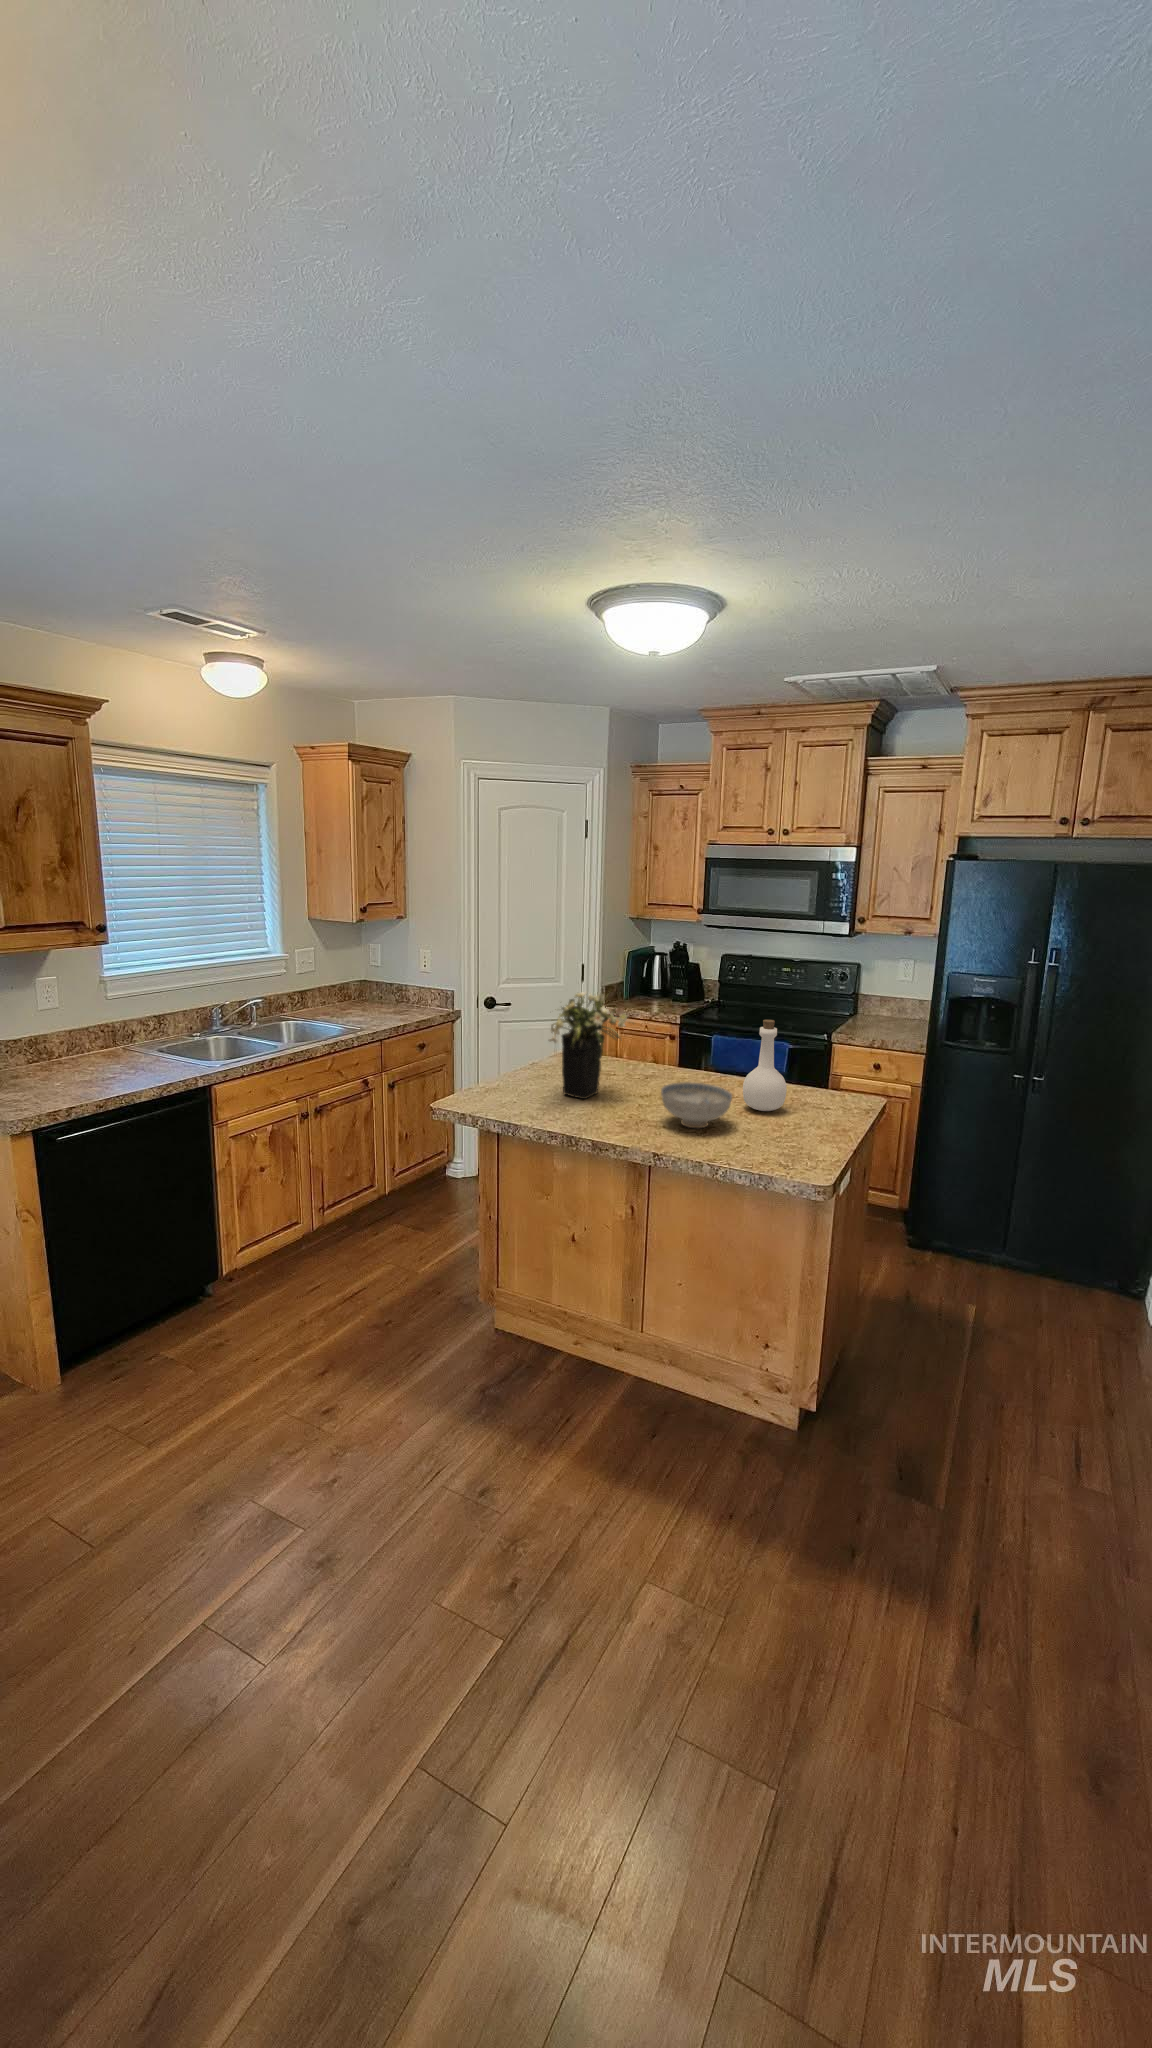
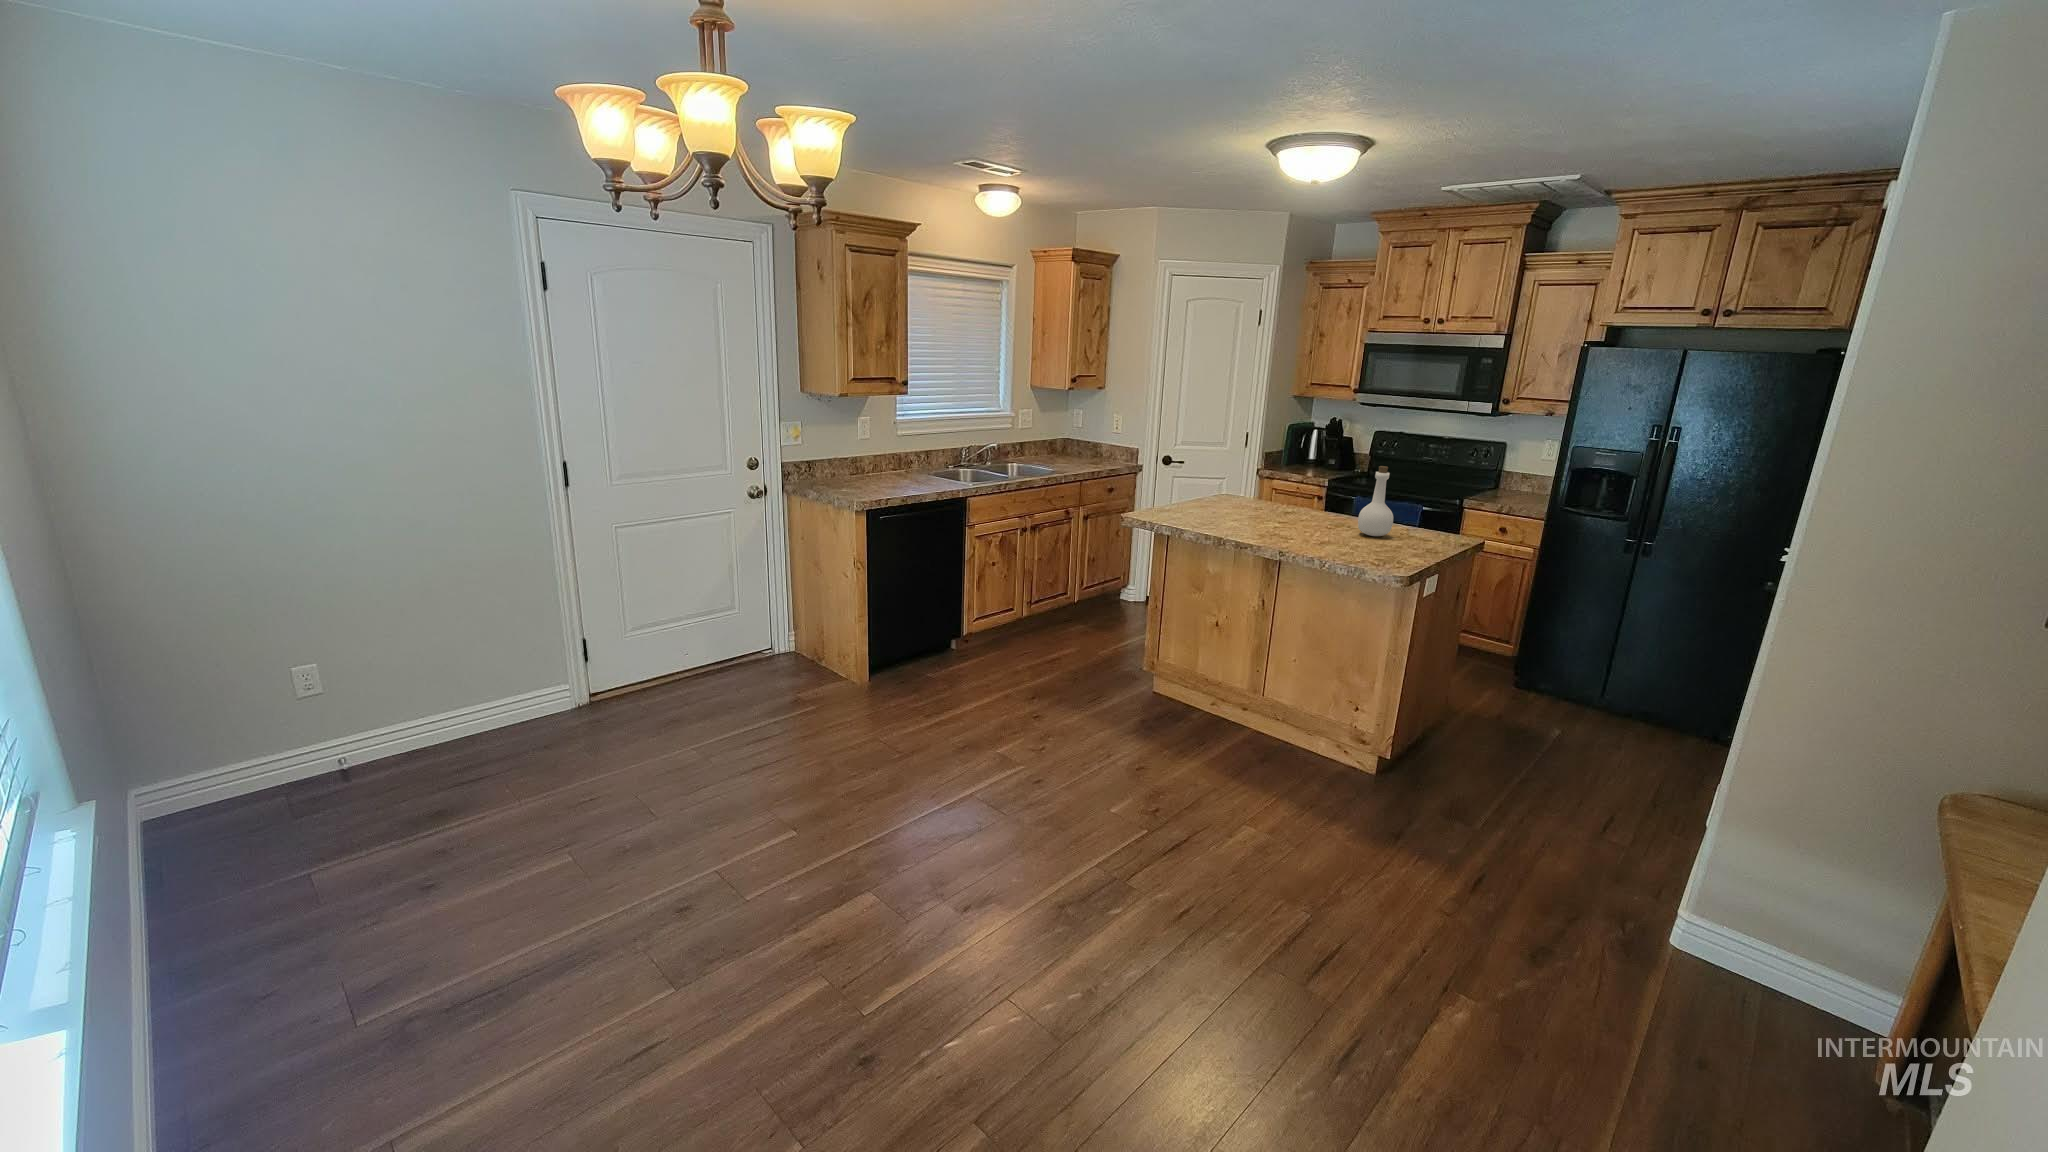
flower arrangement: present [549,990,627,1099] -> none [1210,437,1278,520]
ceramic bowl: present [661,1082,732,1128] -> none [1291,509,1346,540]

